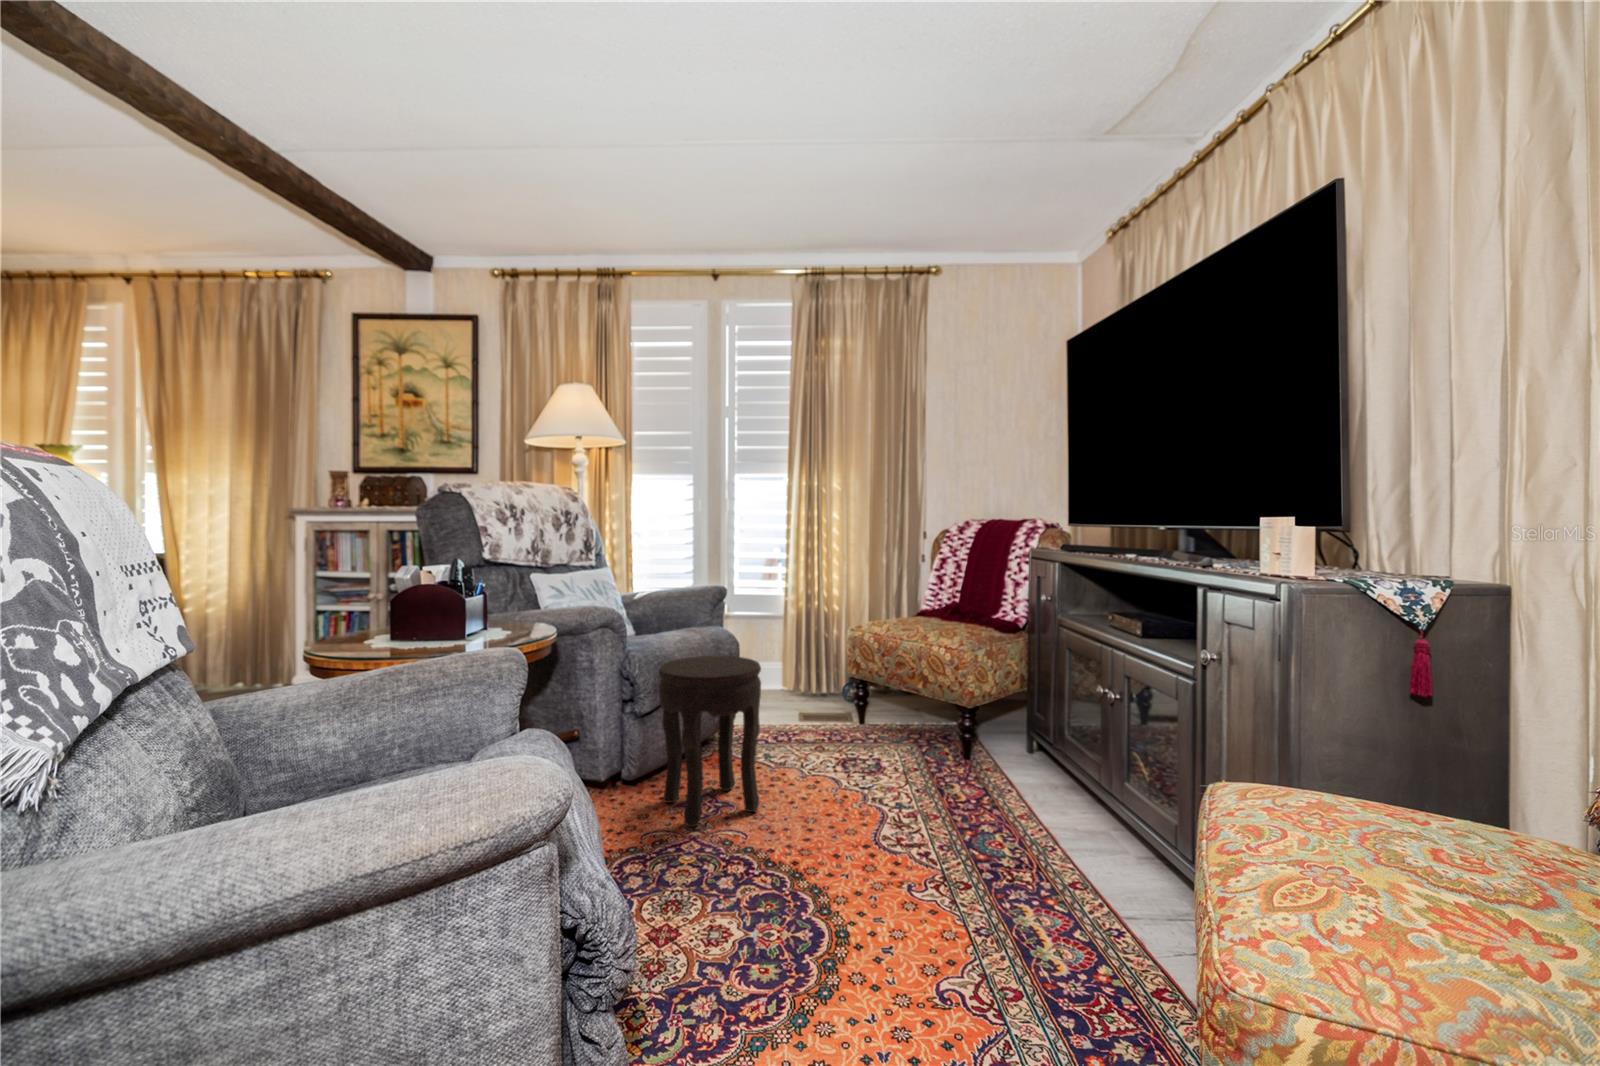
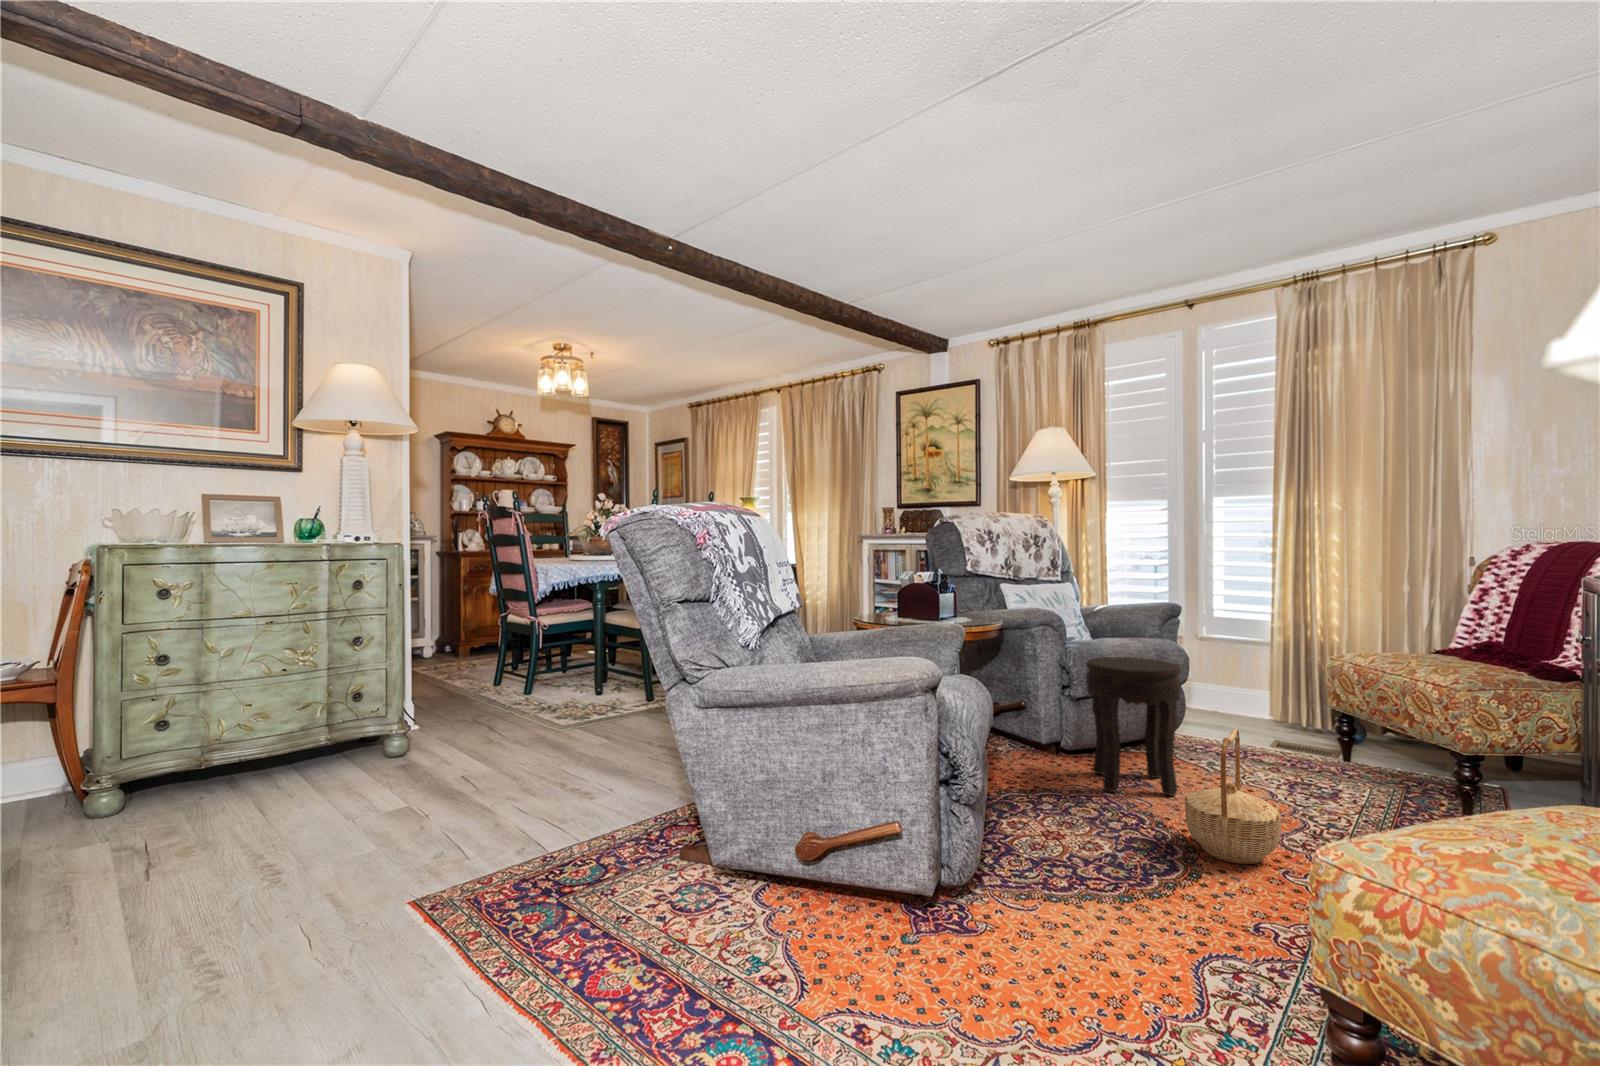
basket: none [799,732,894,891] -> present [1185,729,1281,864]

